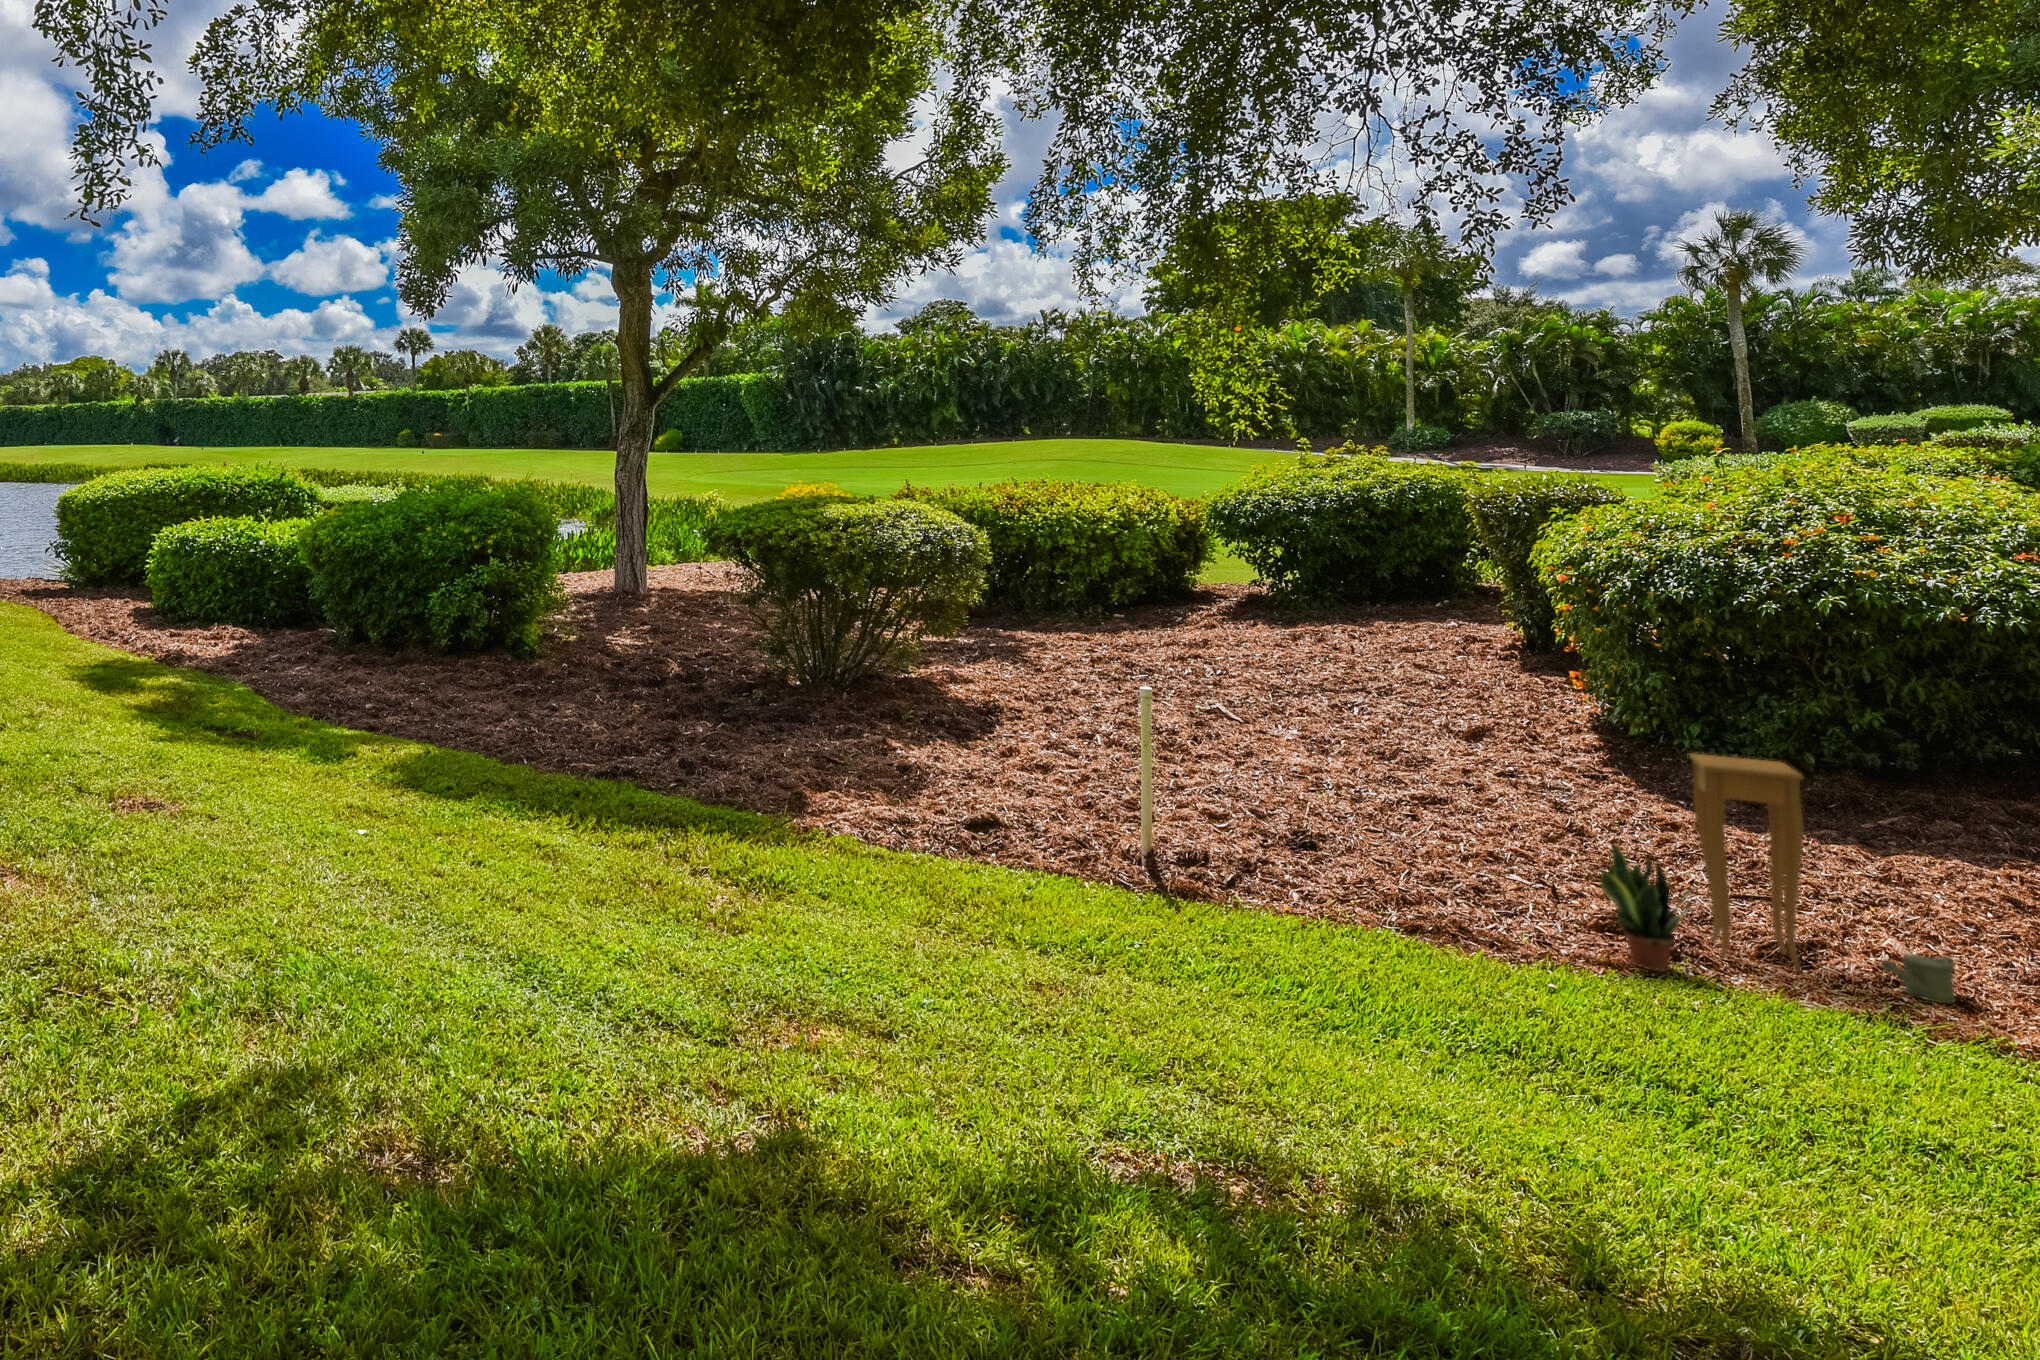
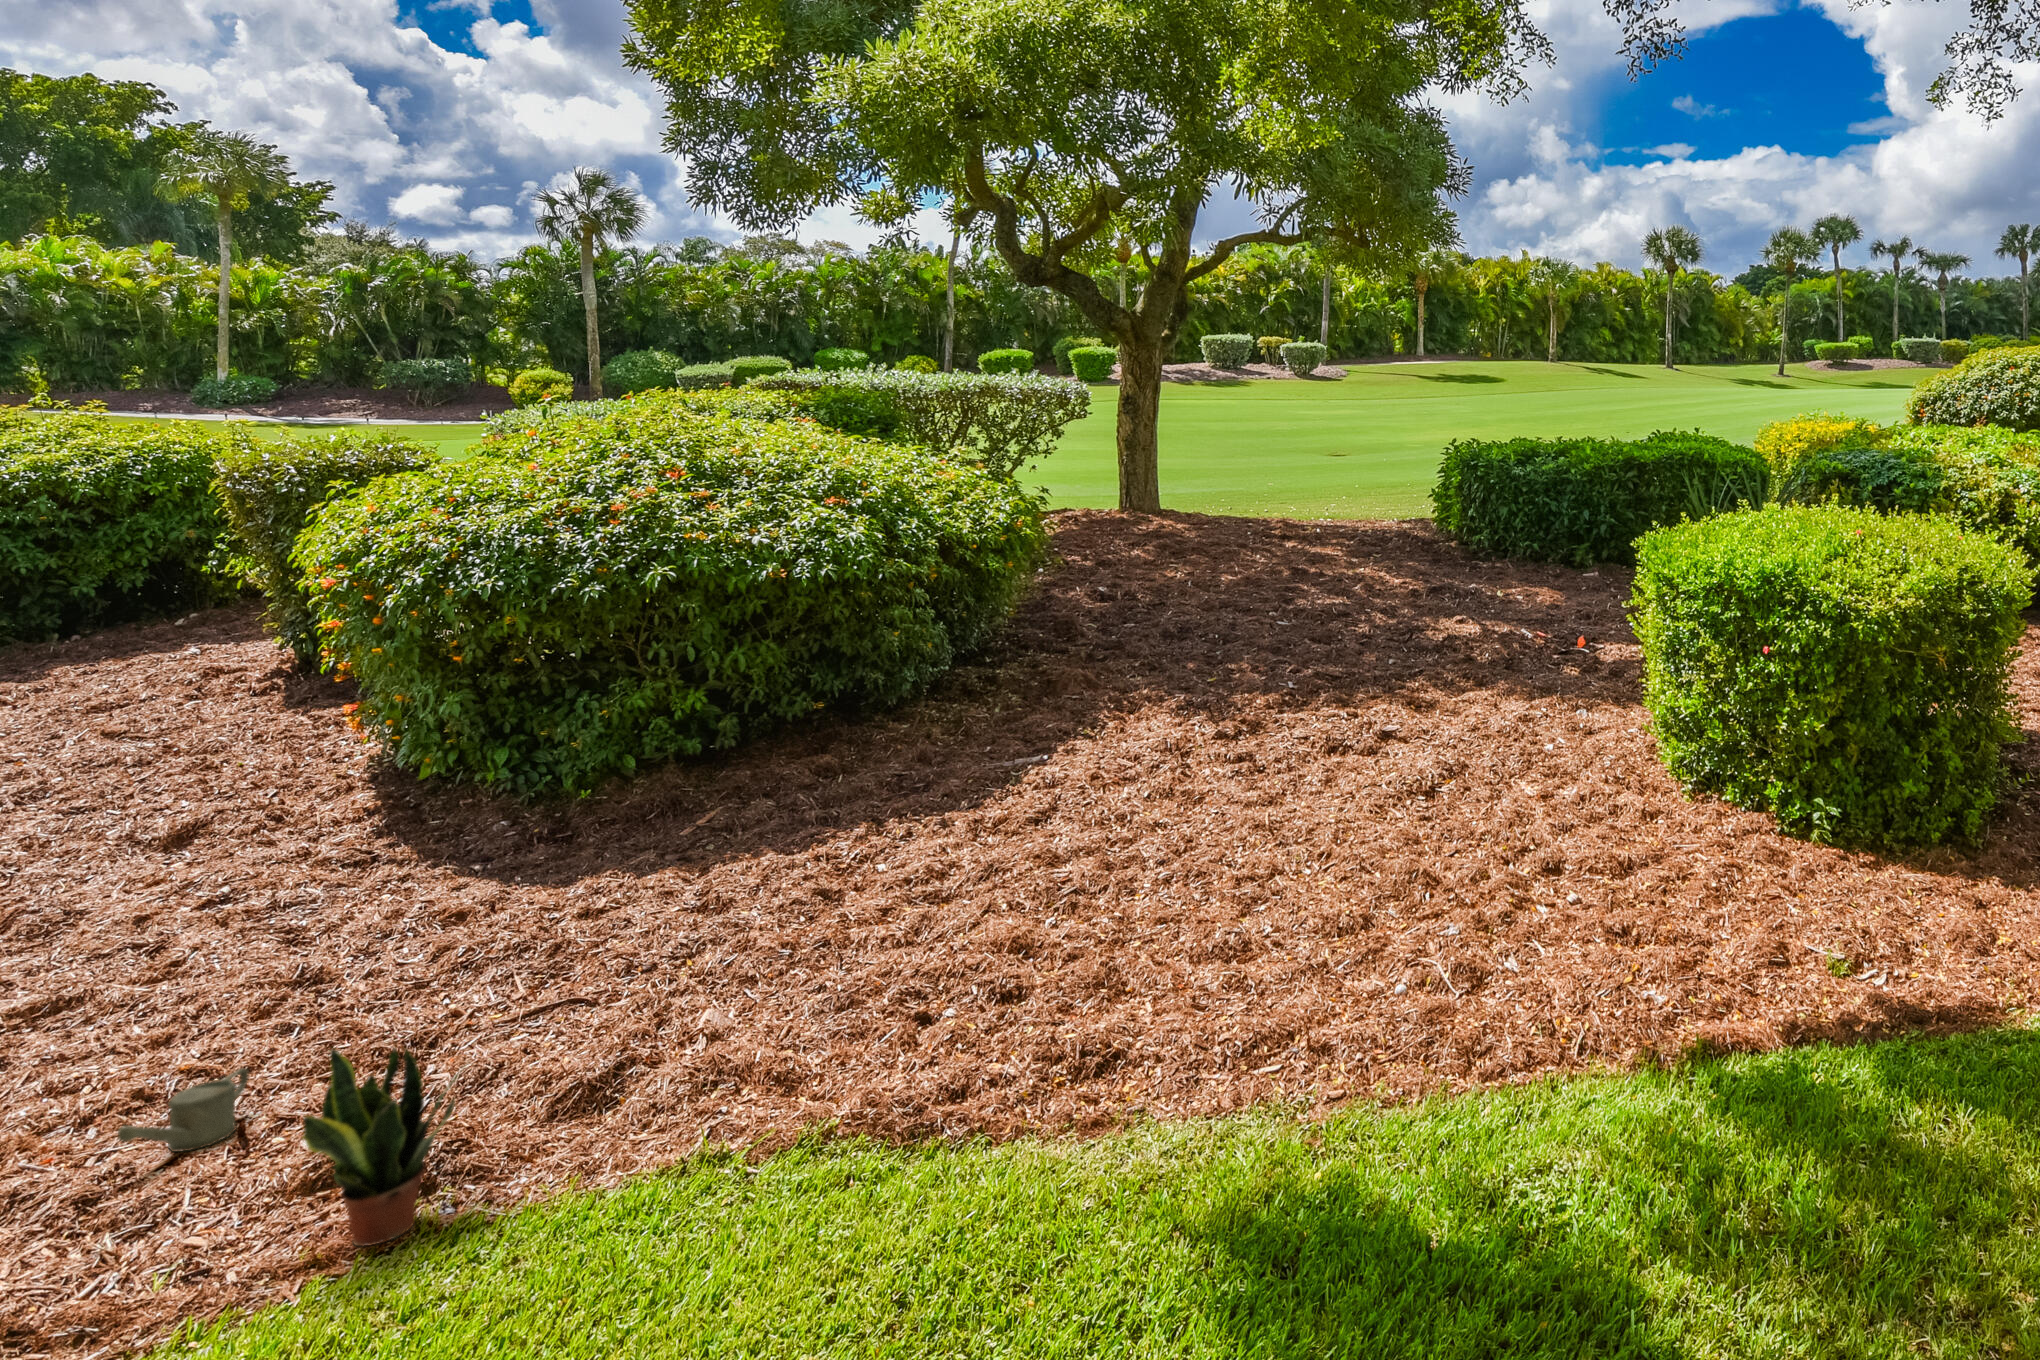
side table: present [1689,753,1803,972] -> none [471,820,618,1149]
watering can: present [1881,954,1956,1003] -> present [118,1068,249,1152]

